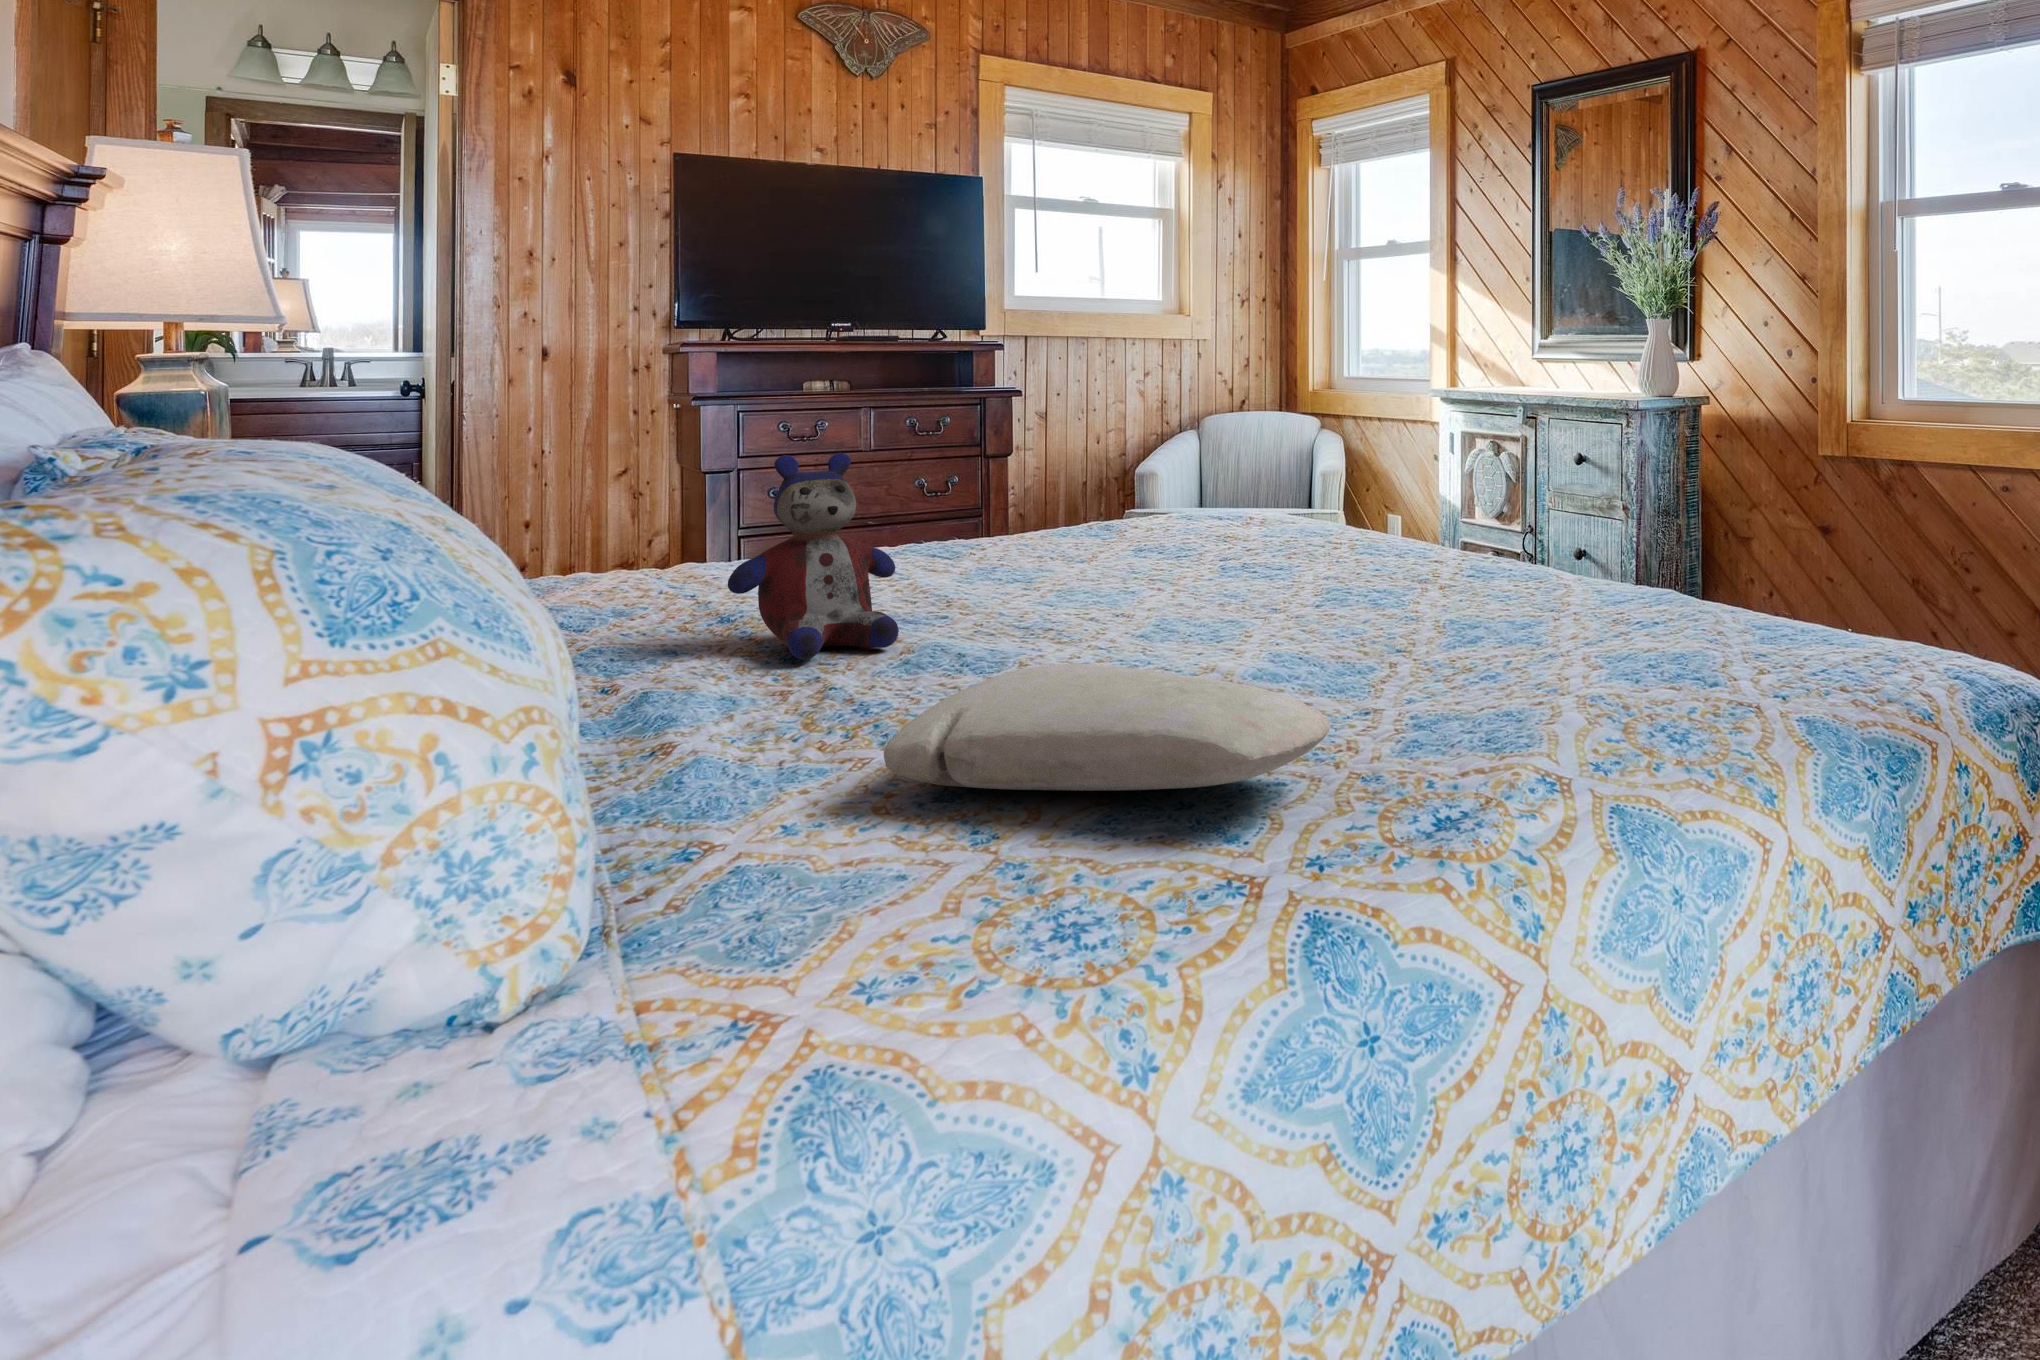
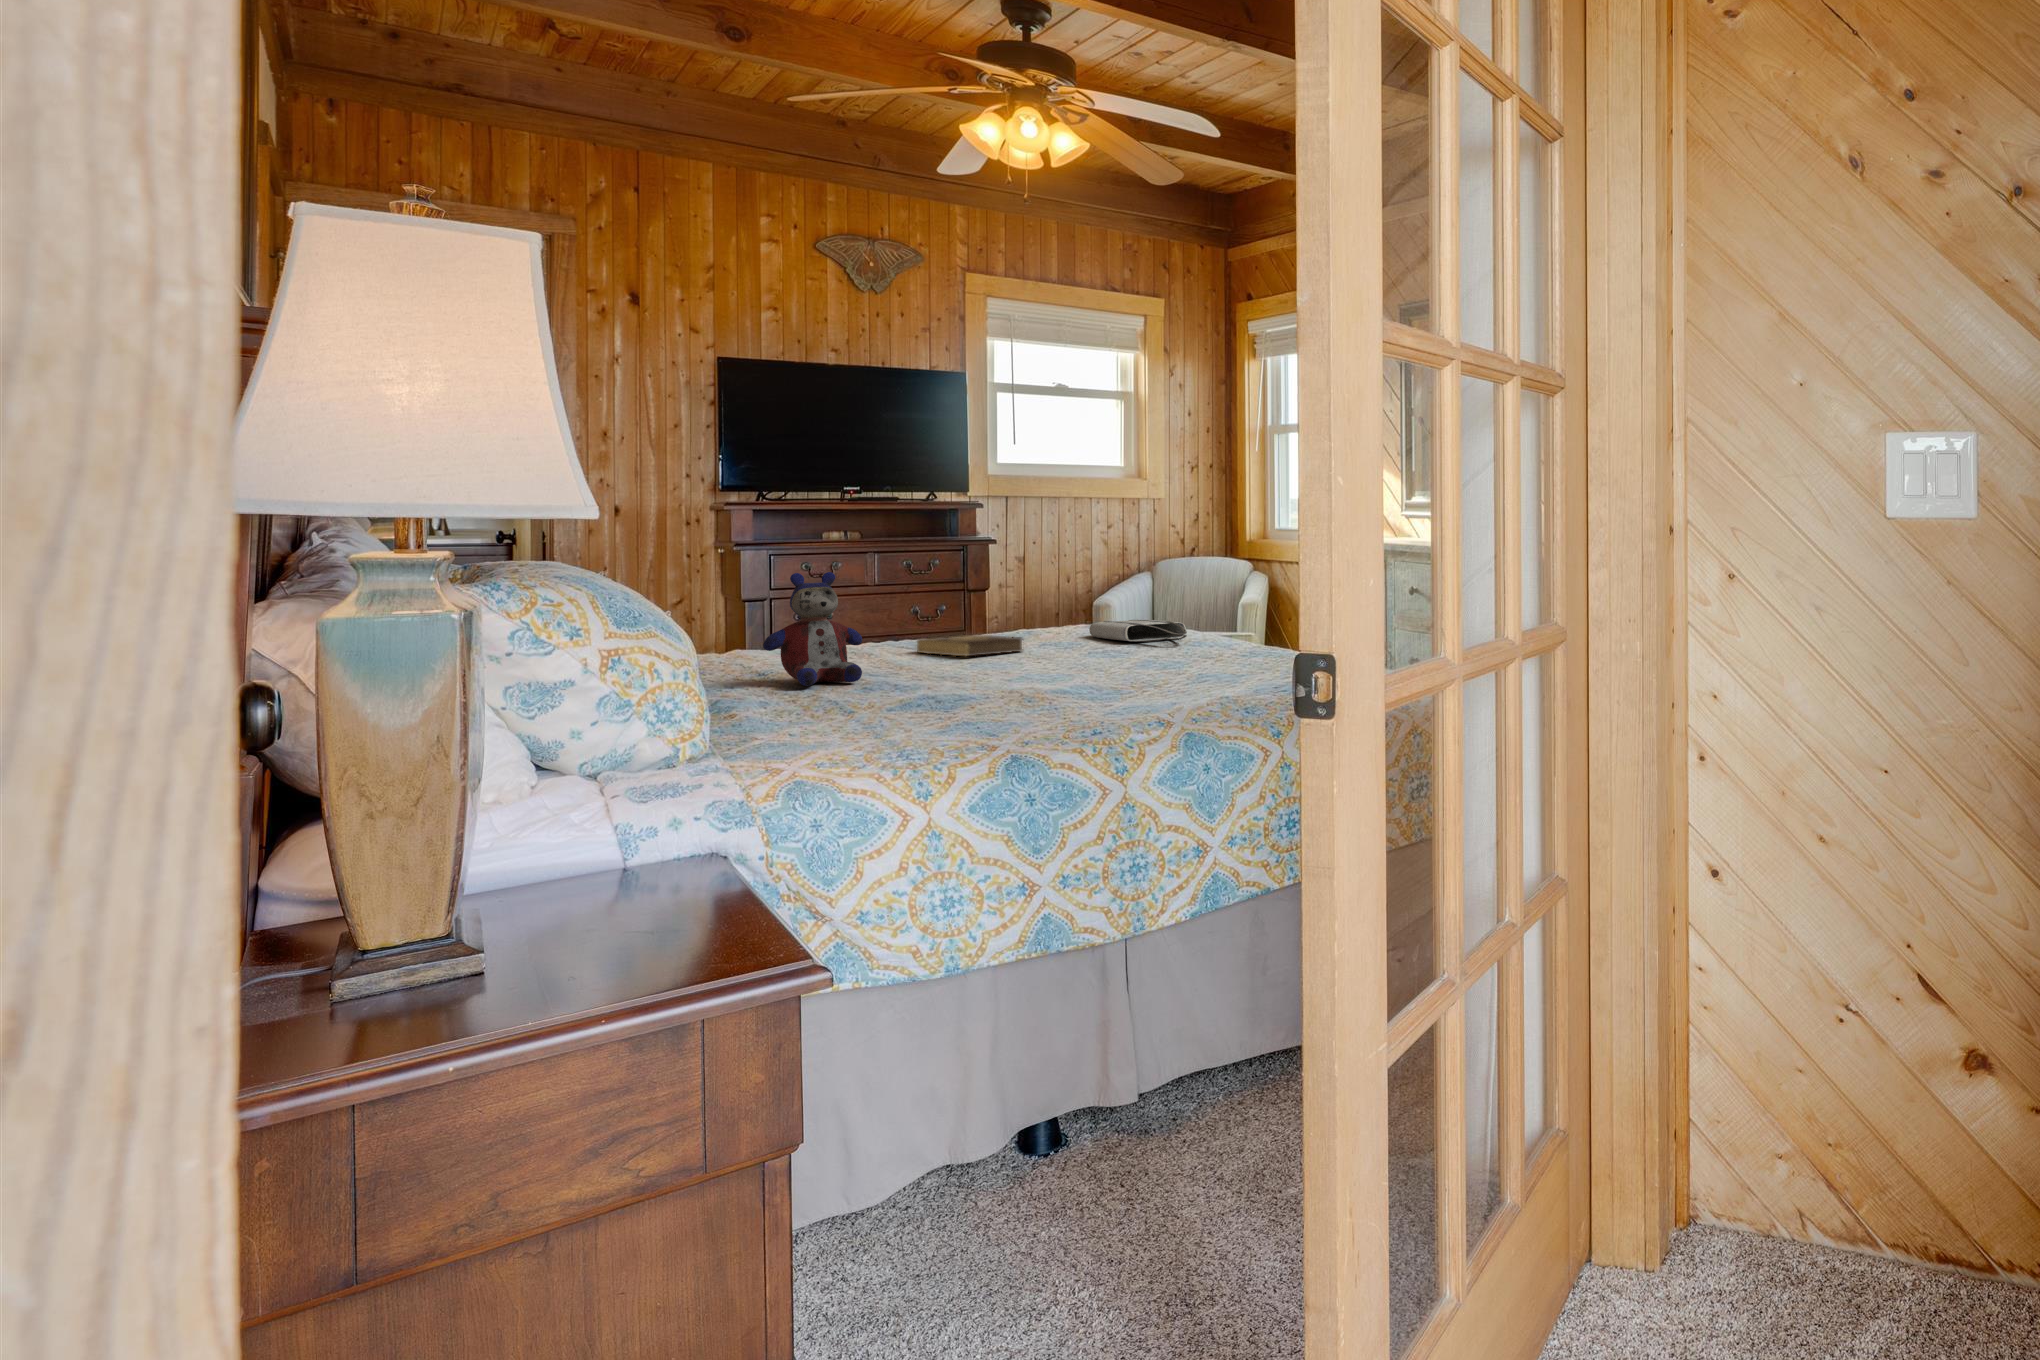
tote bag: none [1209,513,1374,552] -> present [1089,620,1187,642]
book: none [966,540,1131,583] -> present [917,635,1023,656]
pillow: present [884,664,1330,791] -> none [839,669,1054,721]

